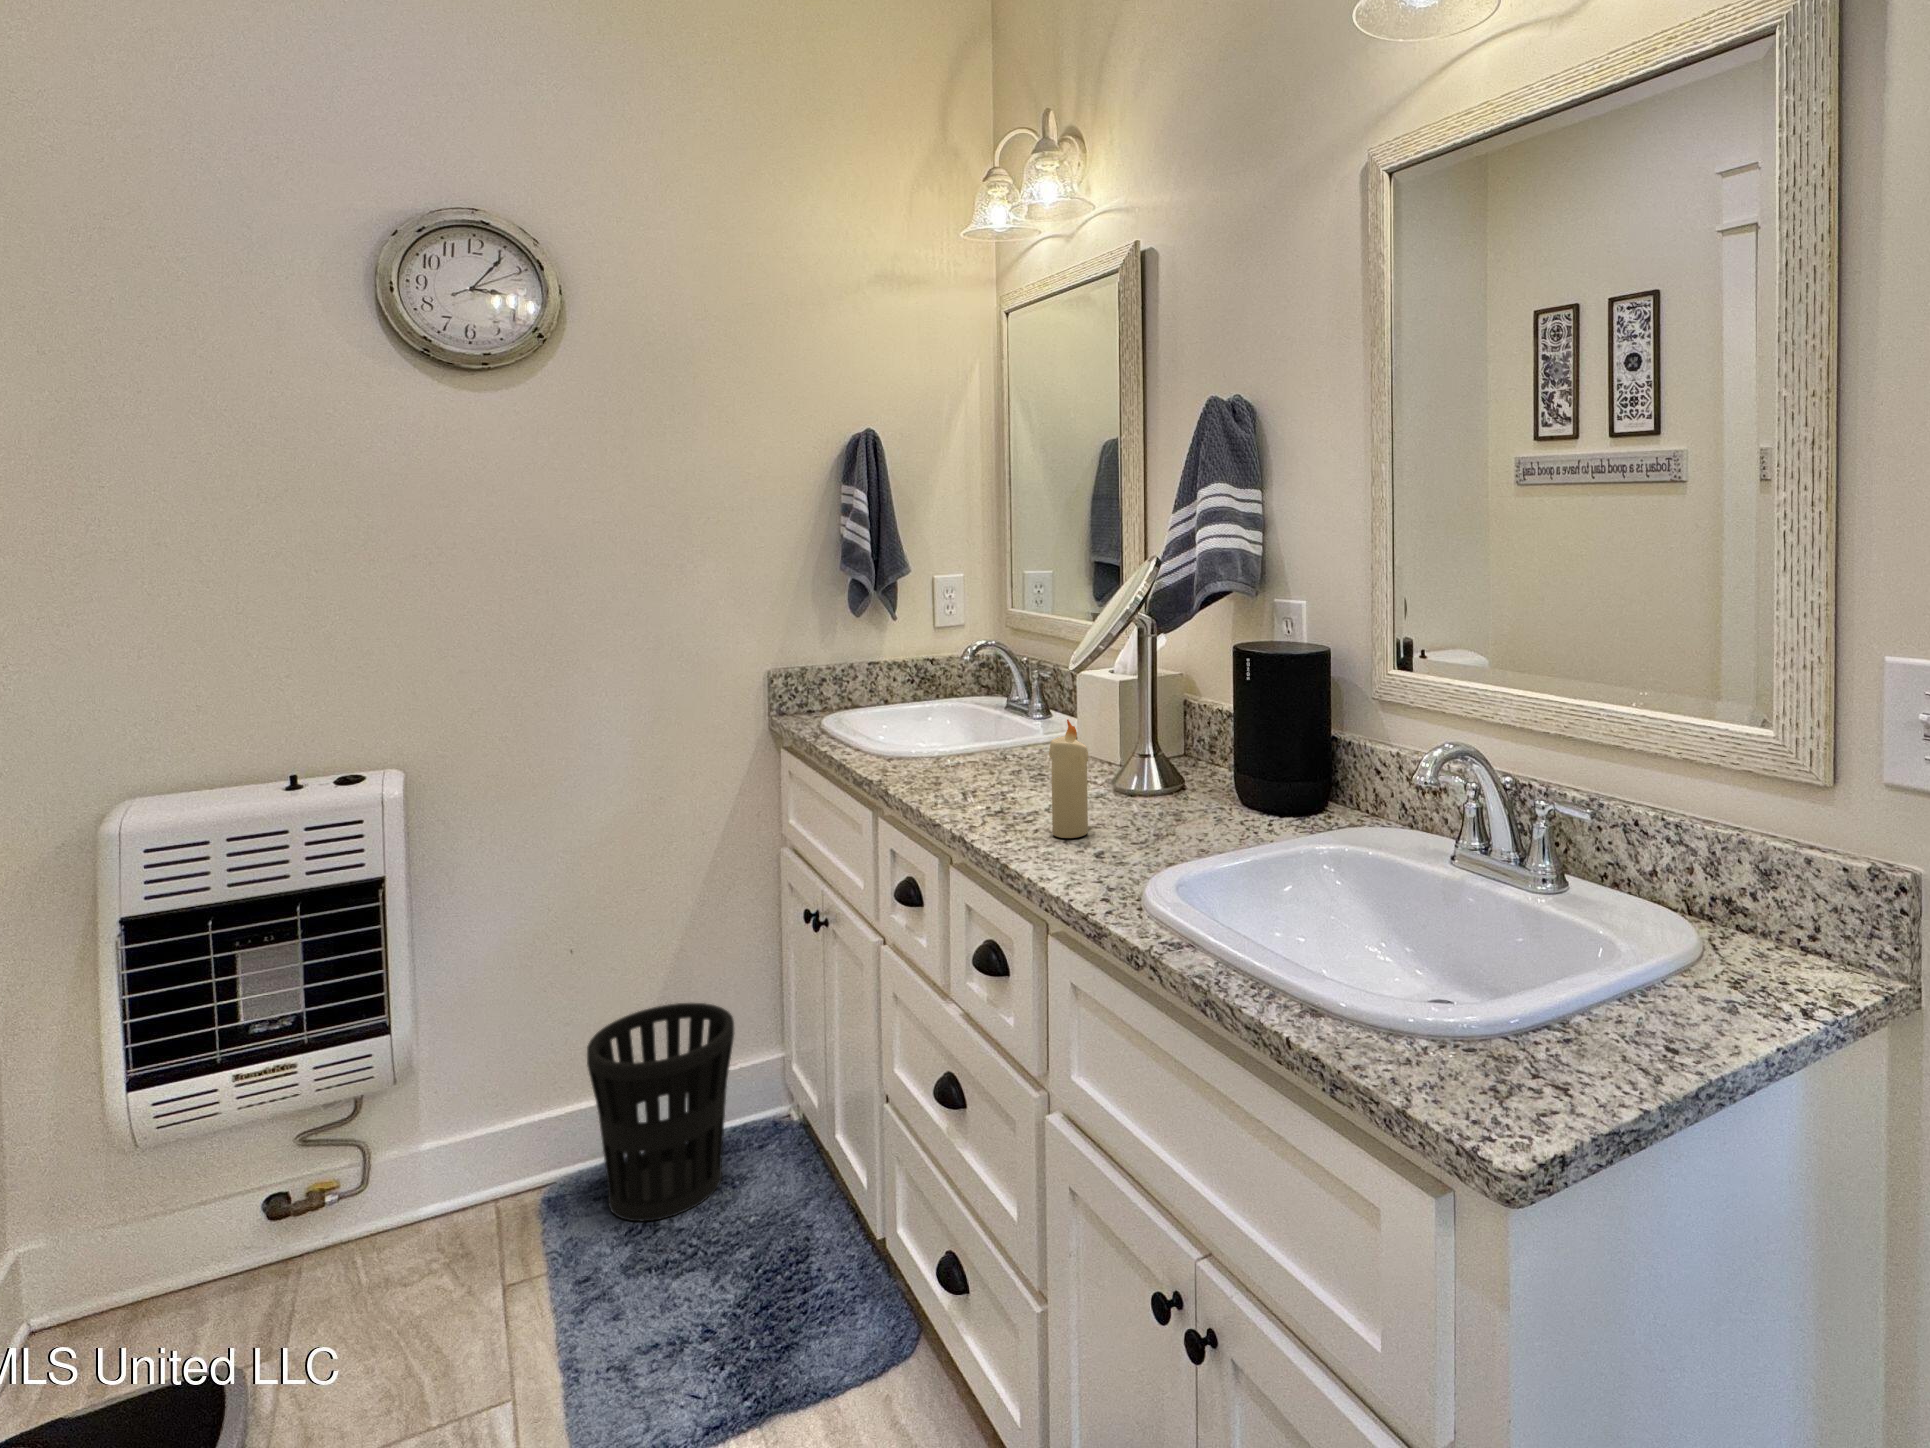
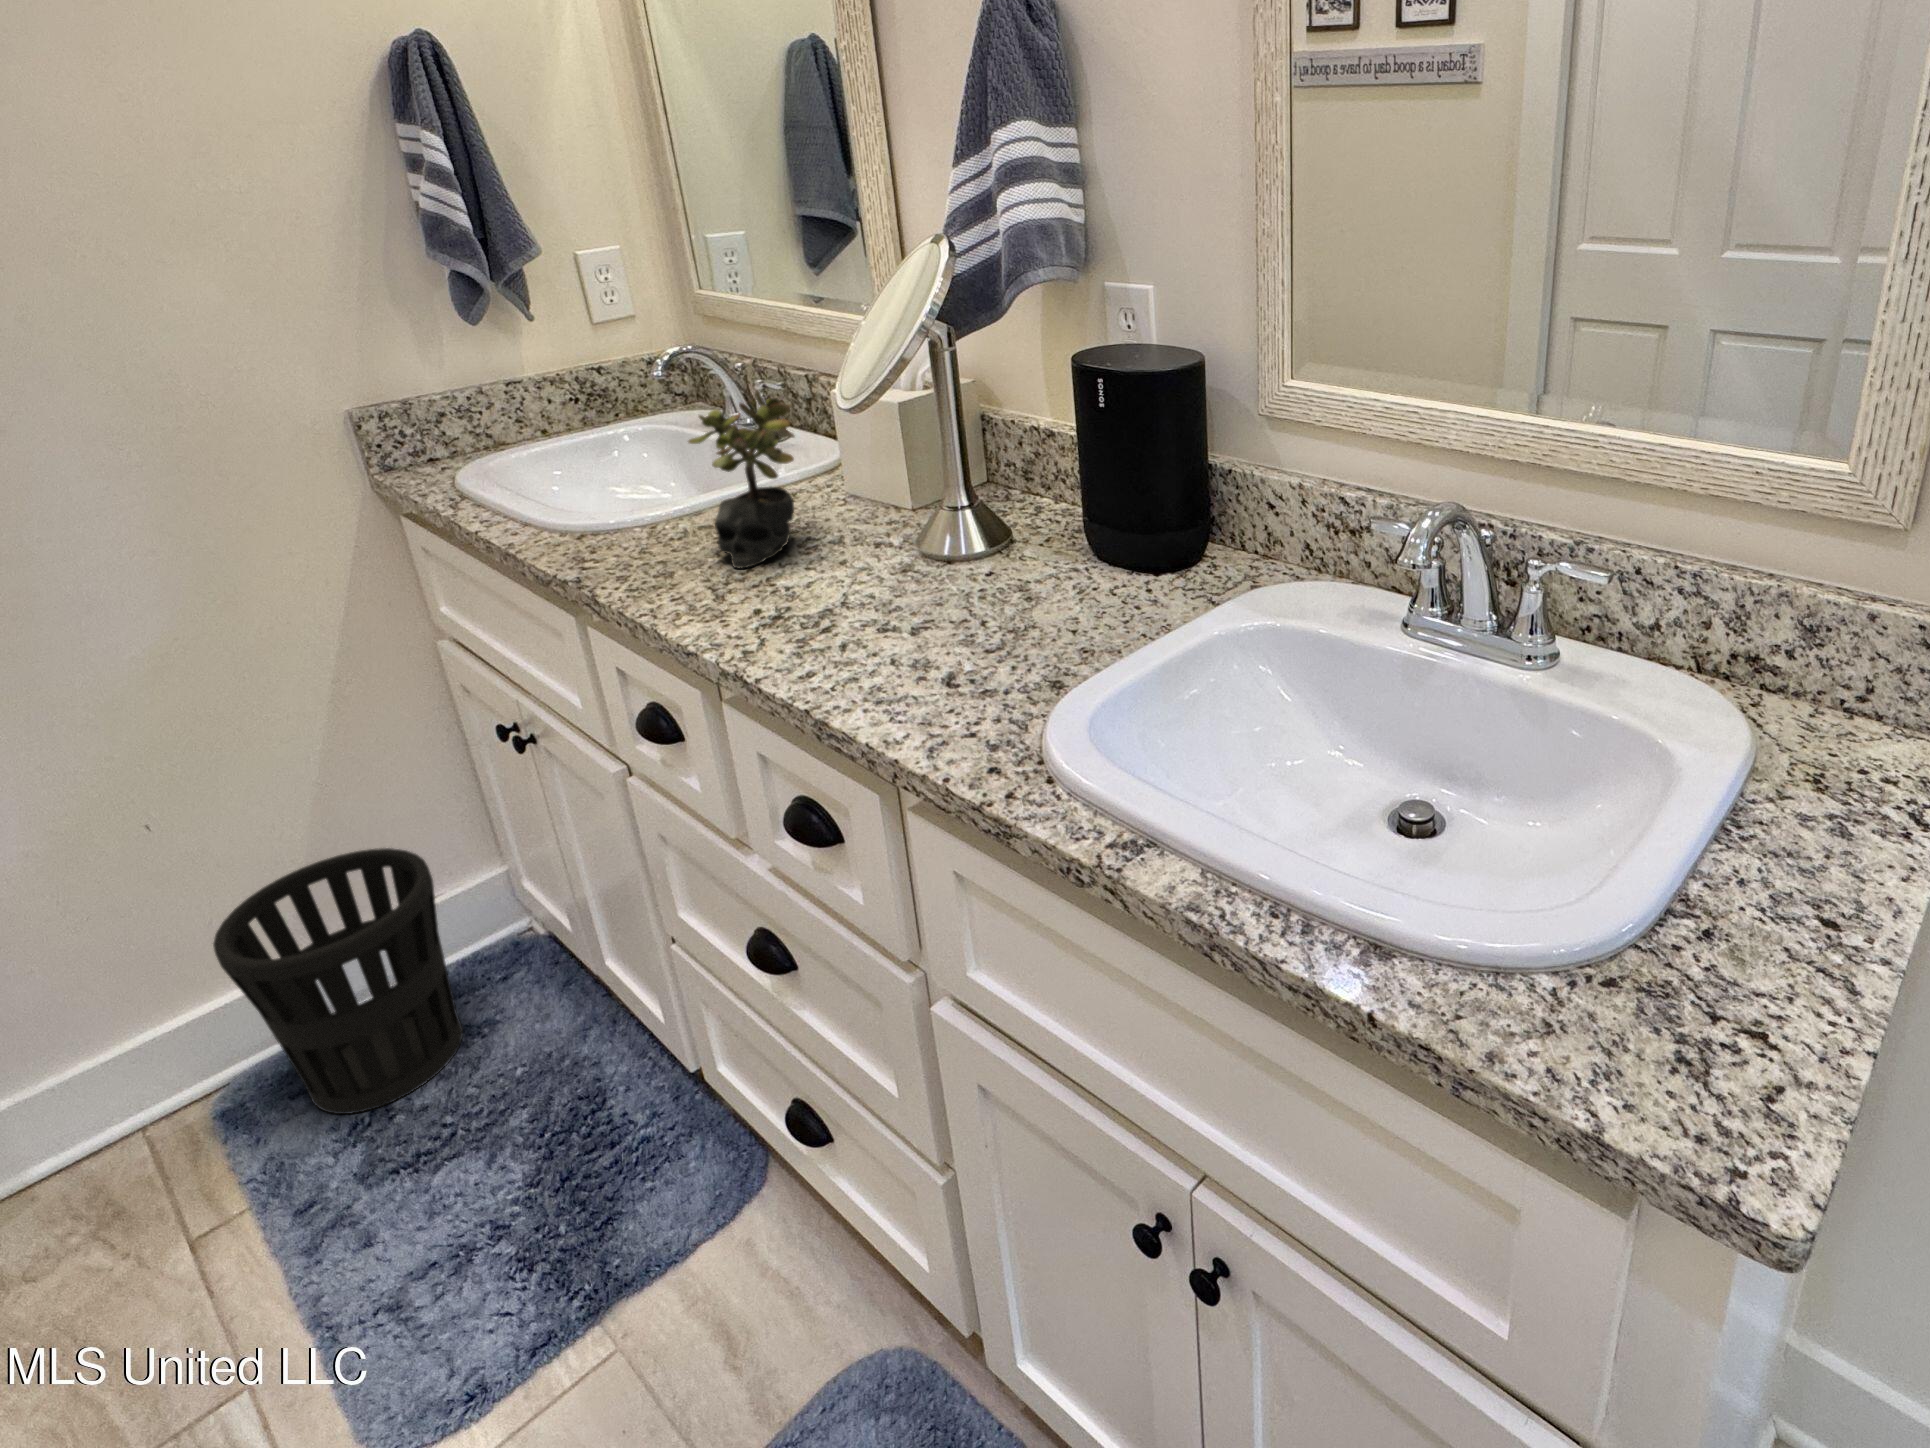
succulent plant: none [969,661,1042,785] -> present [688,391,794,568]
candle: present [1049,719,1088,838] -> none [850,498,919,657]

